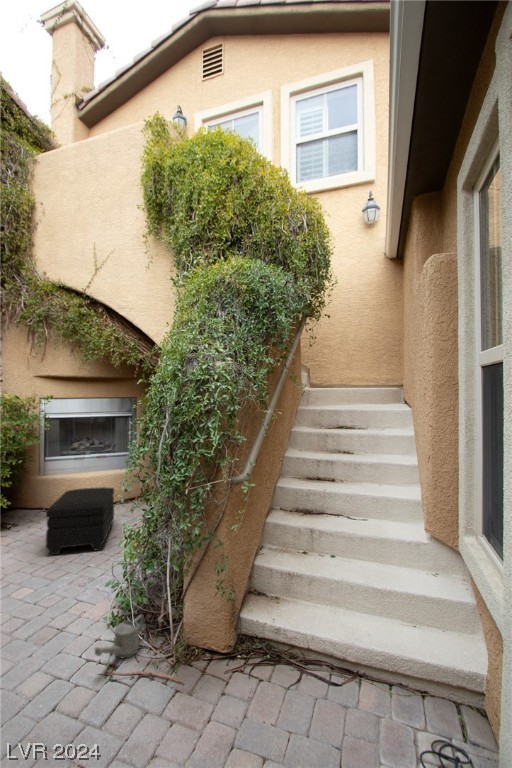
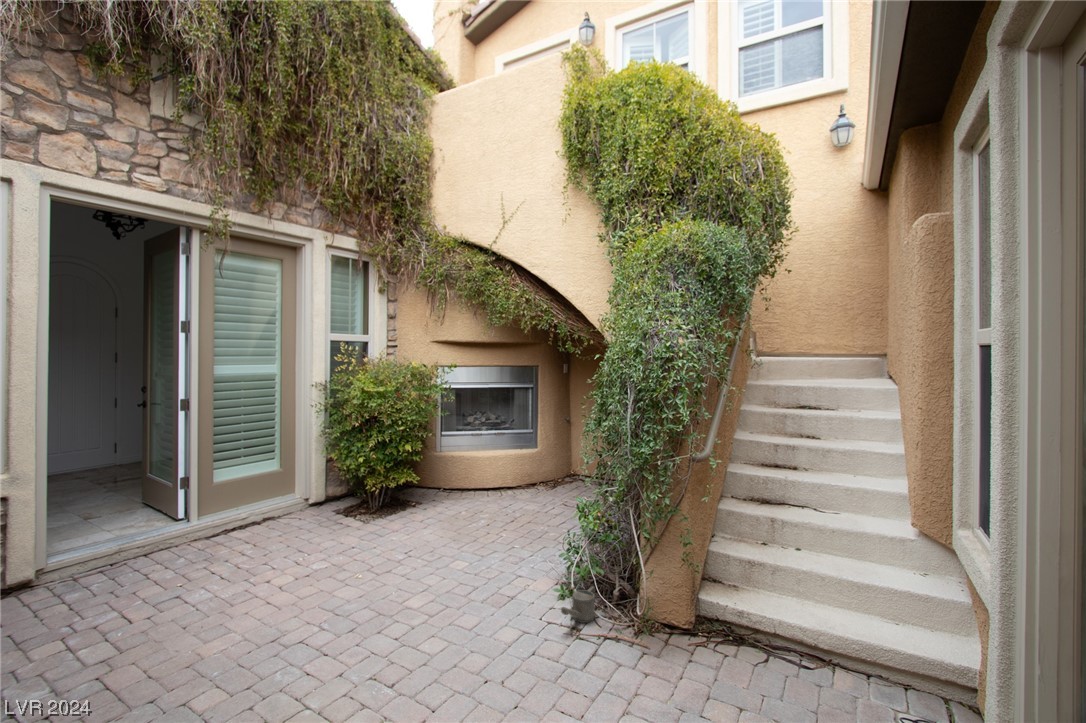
ottoman: present [46,487,114,555] -> none [468,463,524,529]

